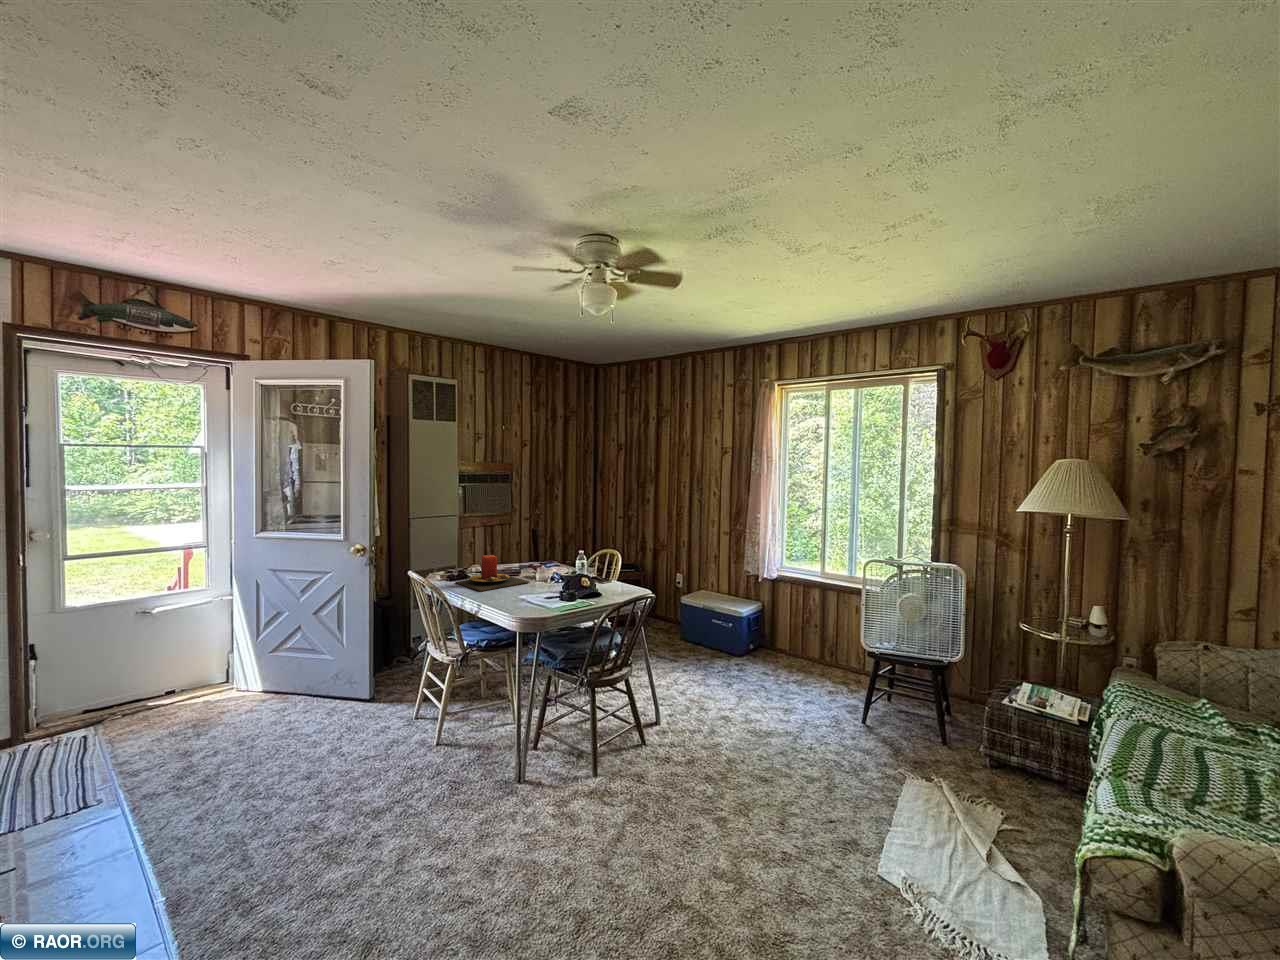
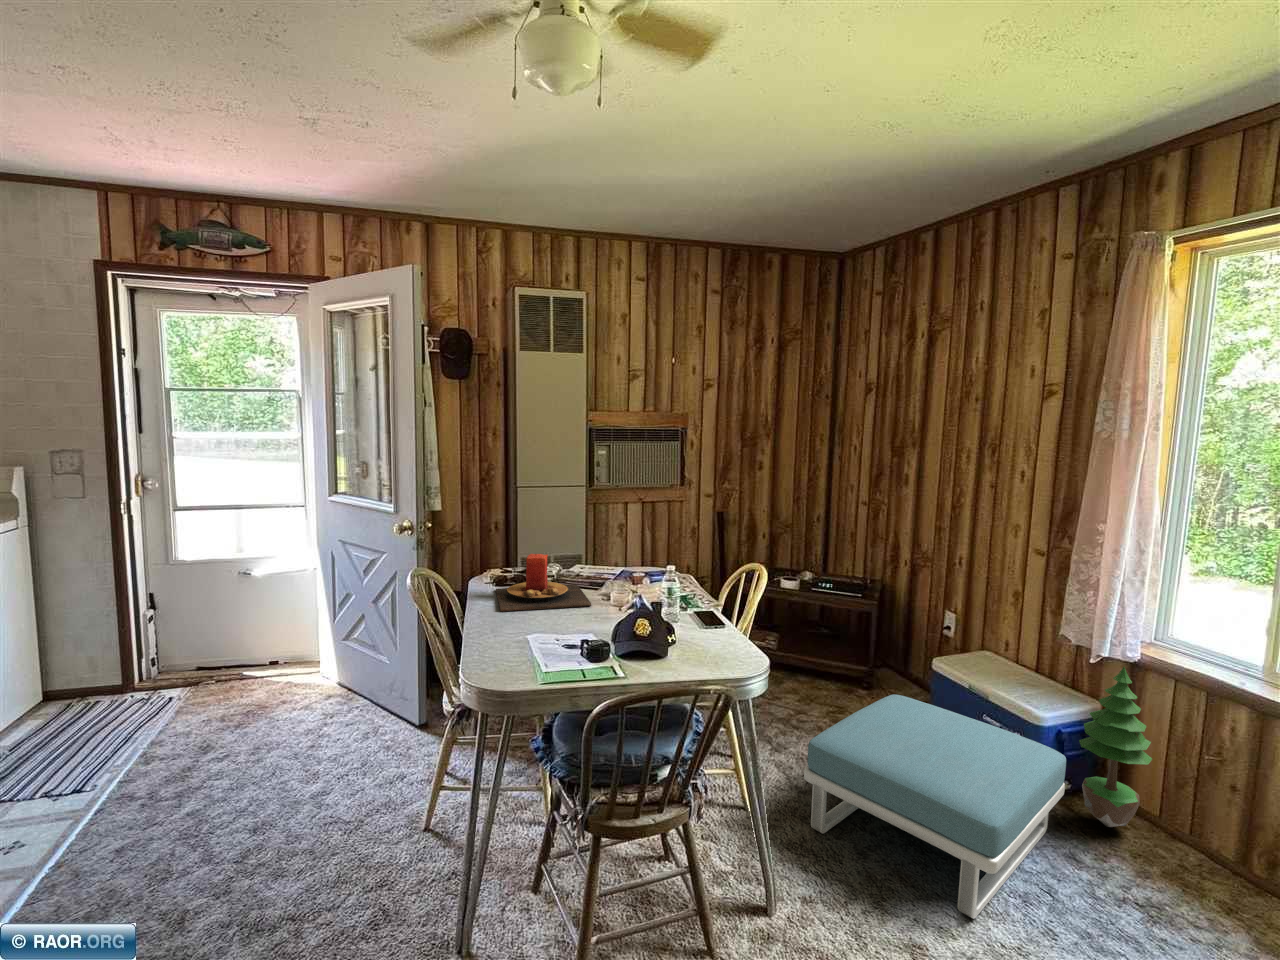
potted tree: none [757,580,786,659] -> present [1079,667,1152,827]
footstool: none [648,616,757,702] -> present [804,694,1066,919]

